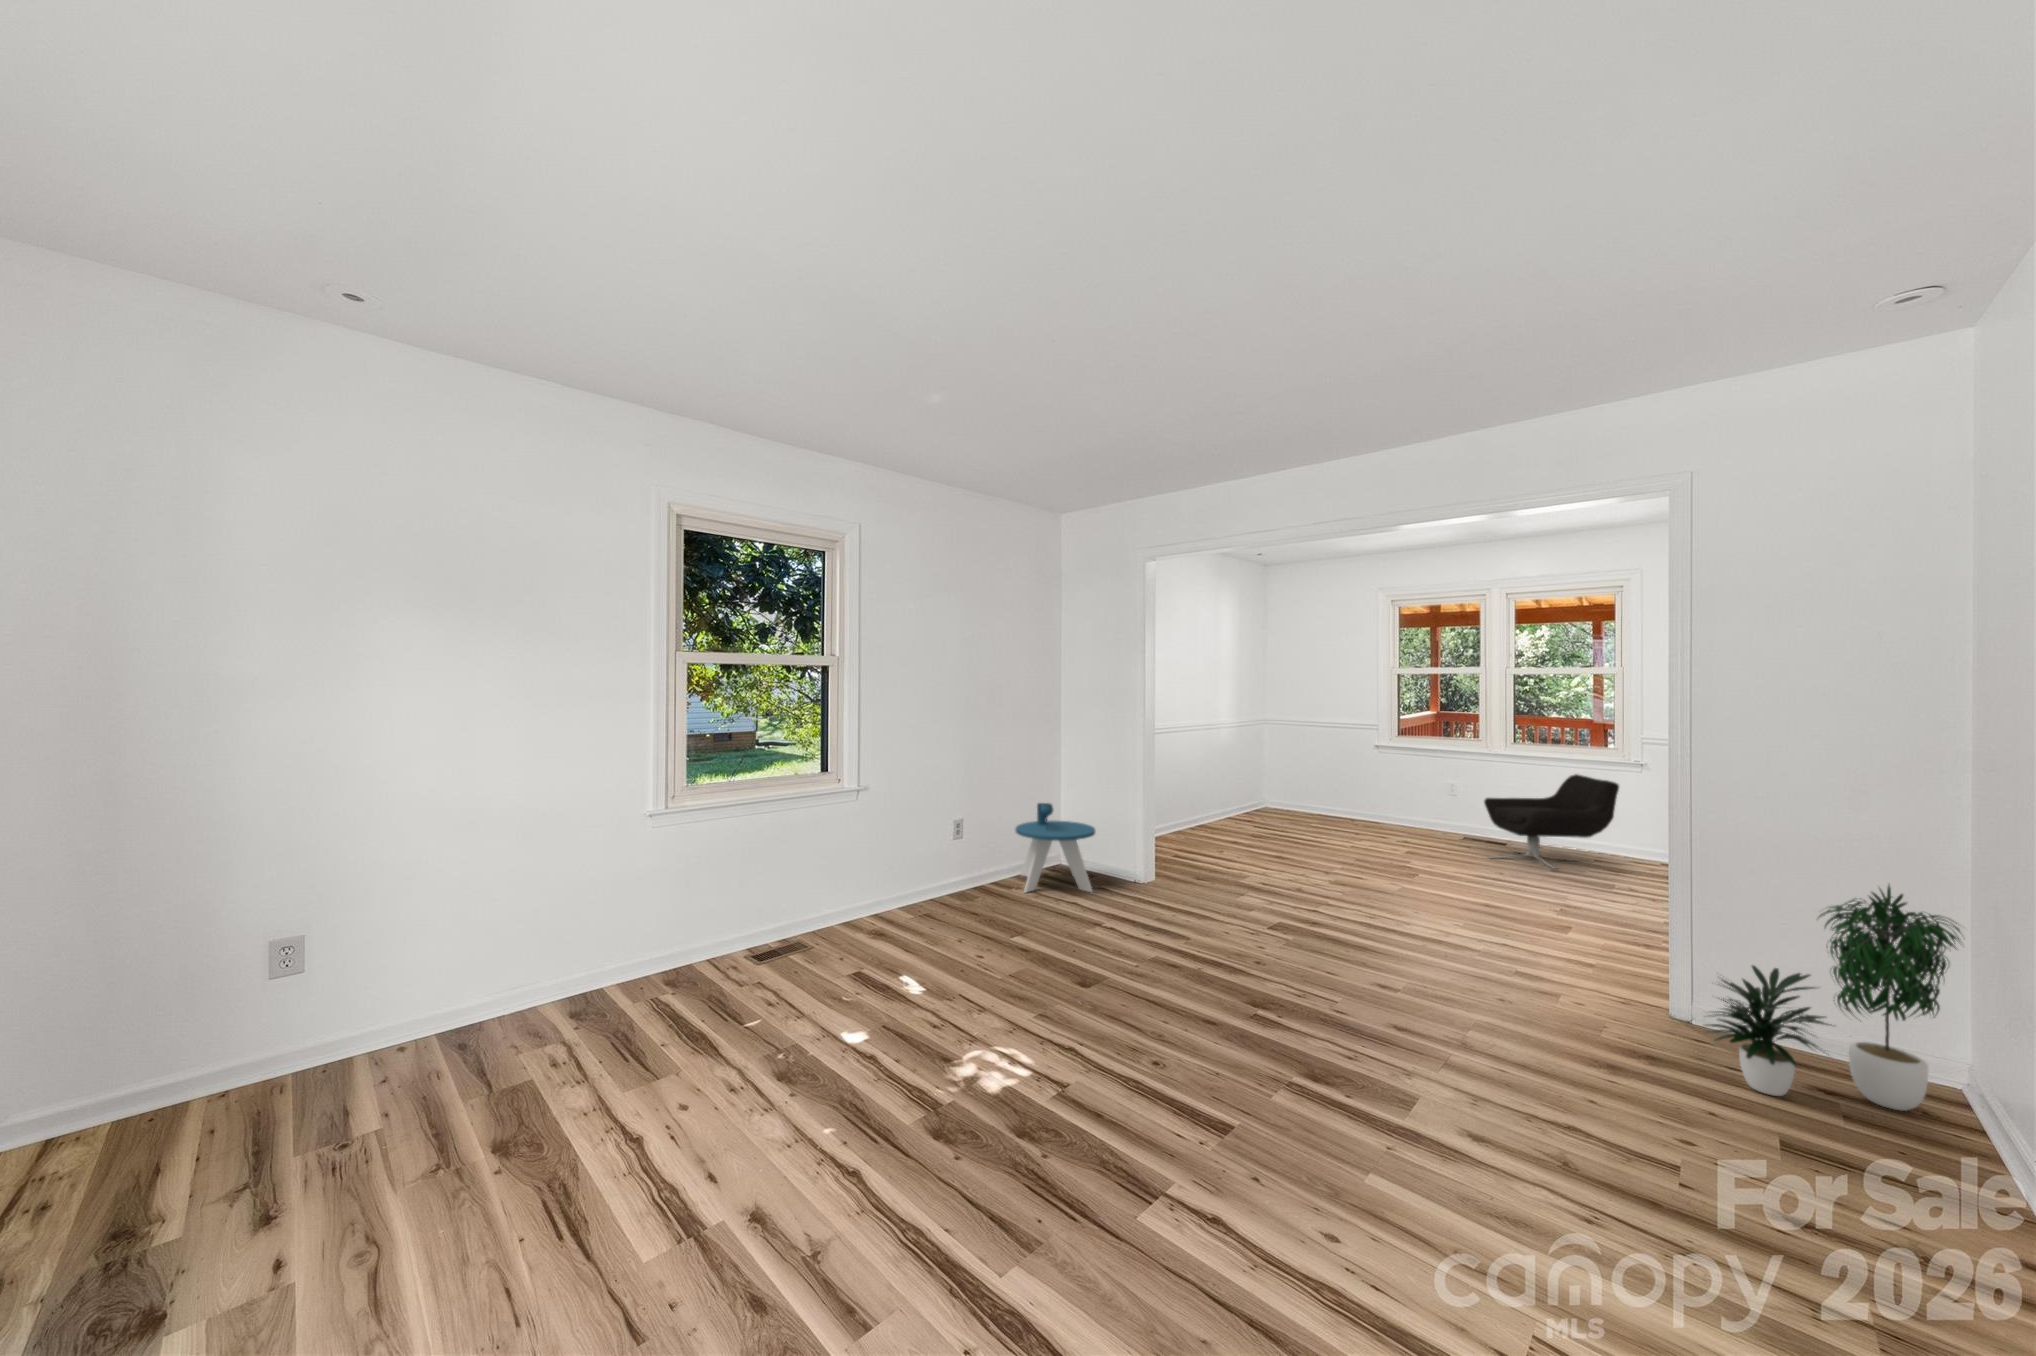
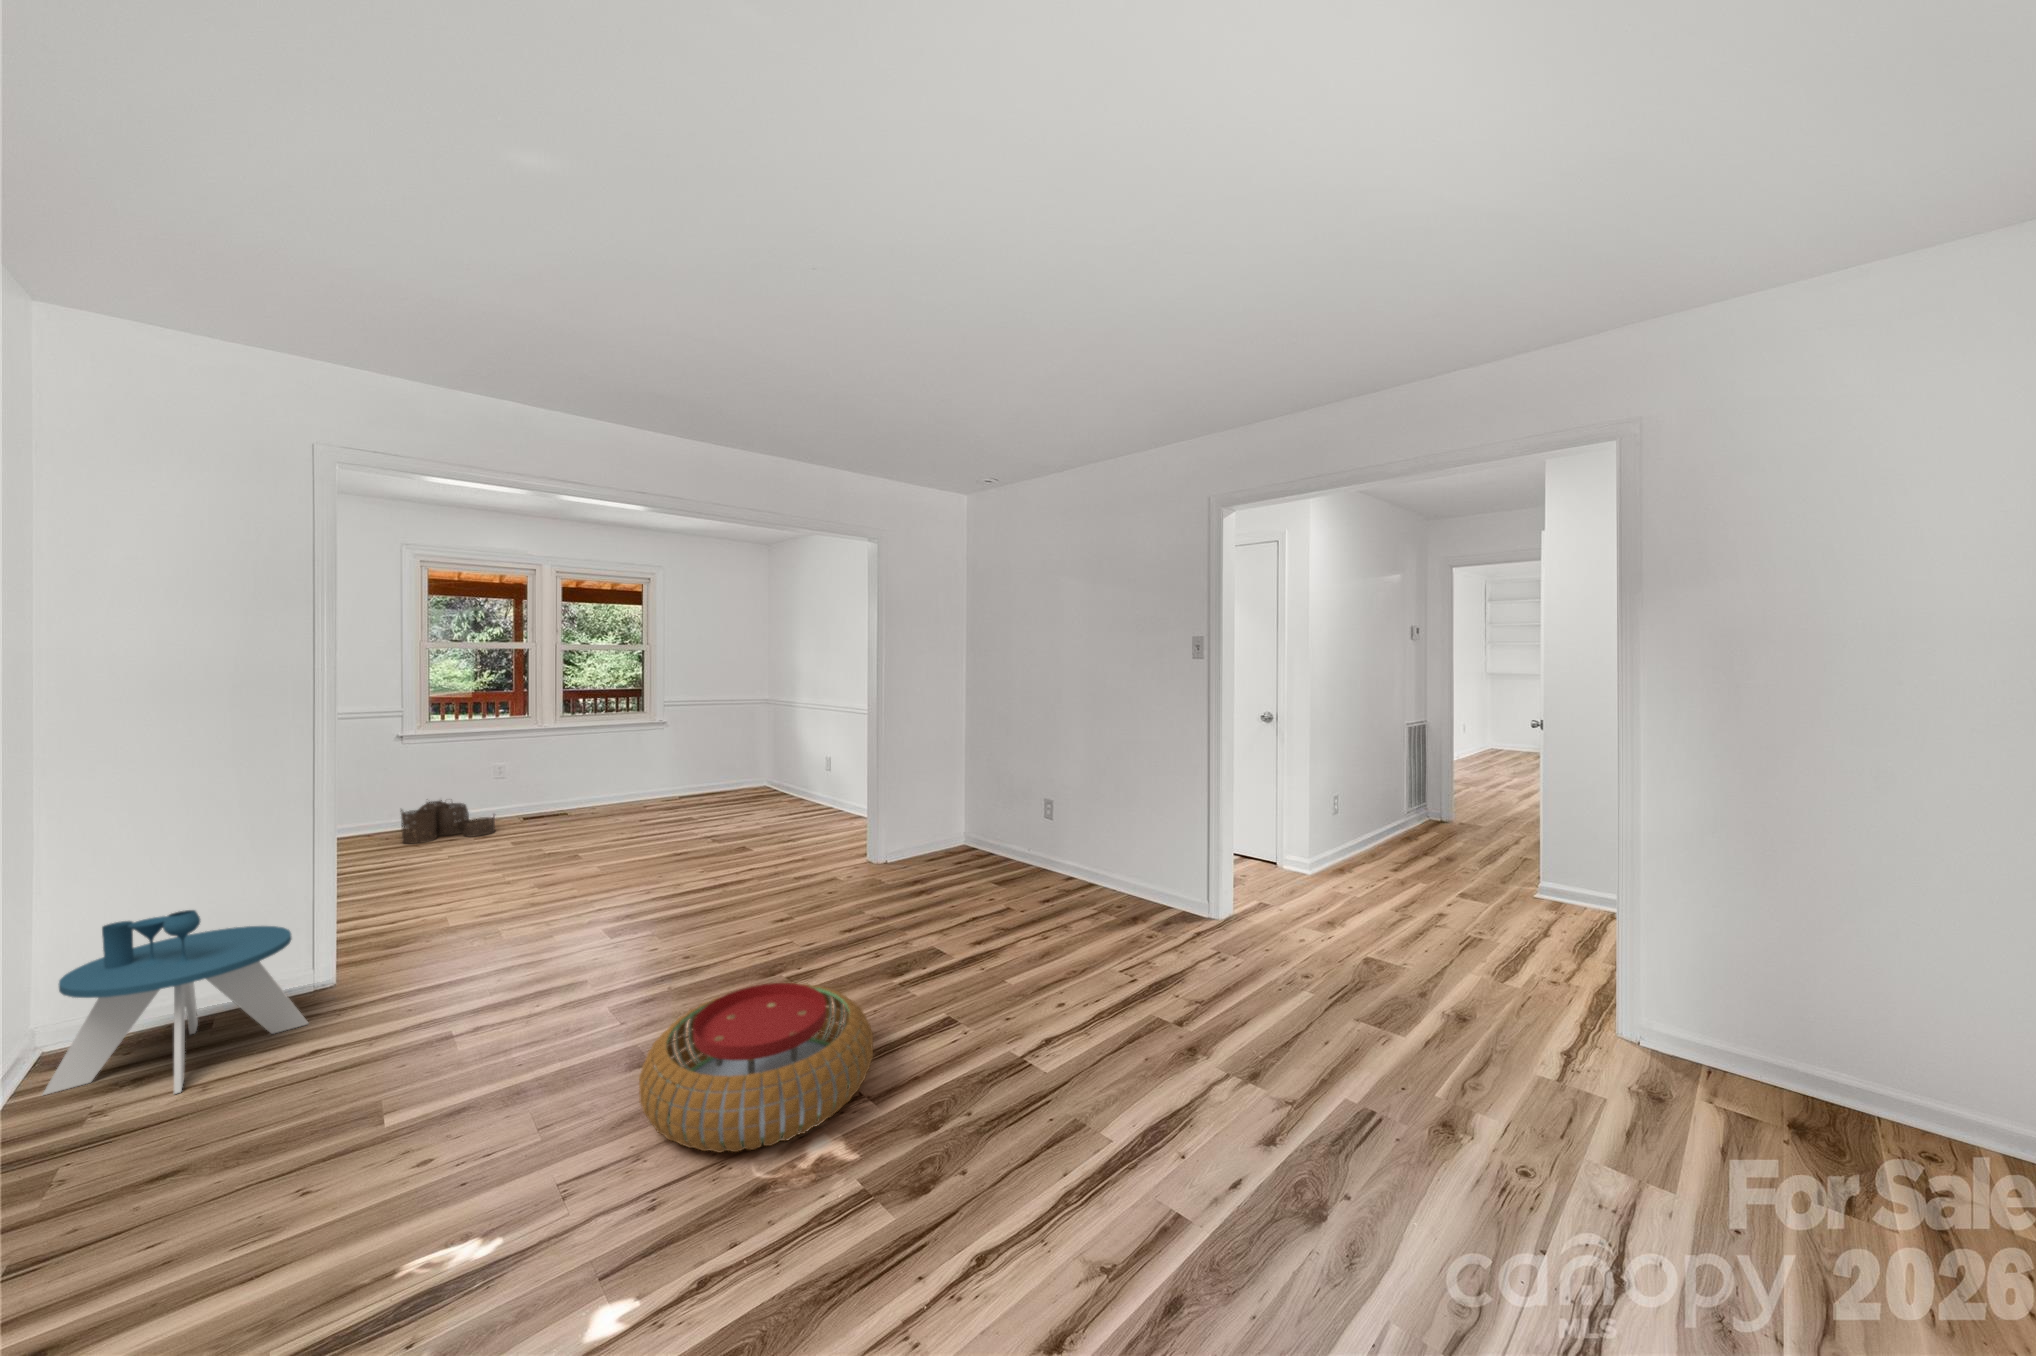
lounge chair: present [1484,774,1619,869] -> none [563,735,675,822]
woven basket: none [1344,801,1410,842] -> present [401,800,495,843]
potted plant: present [1705,886,1960,1111] -> none [932,752,998,869]
pouf: none [964,950,1152,1078] -> present [639,983,873,1152]

